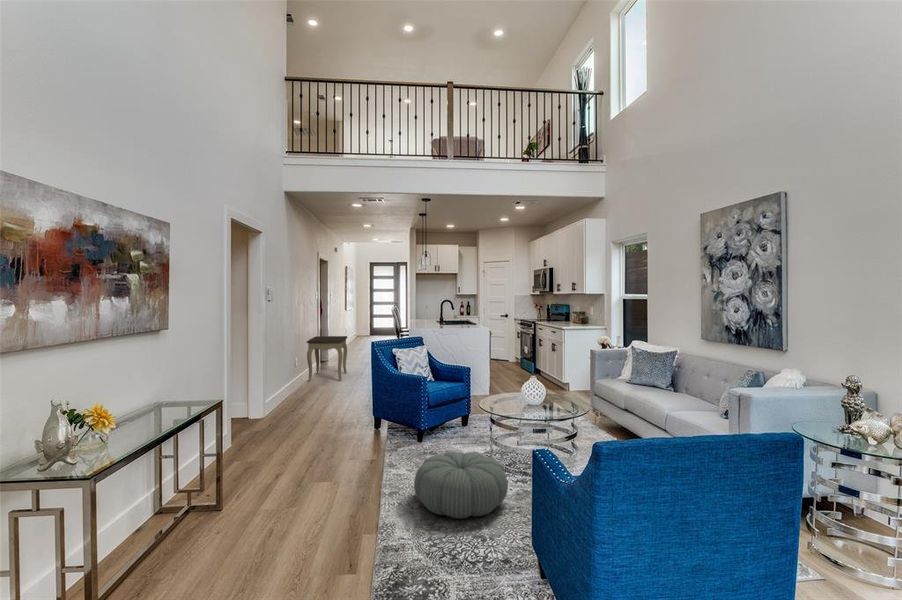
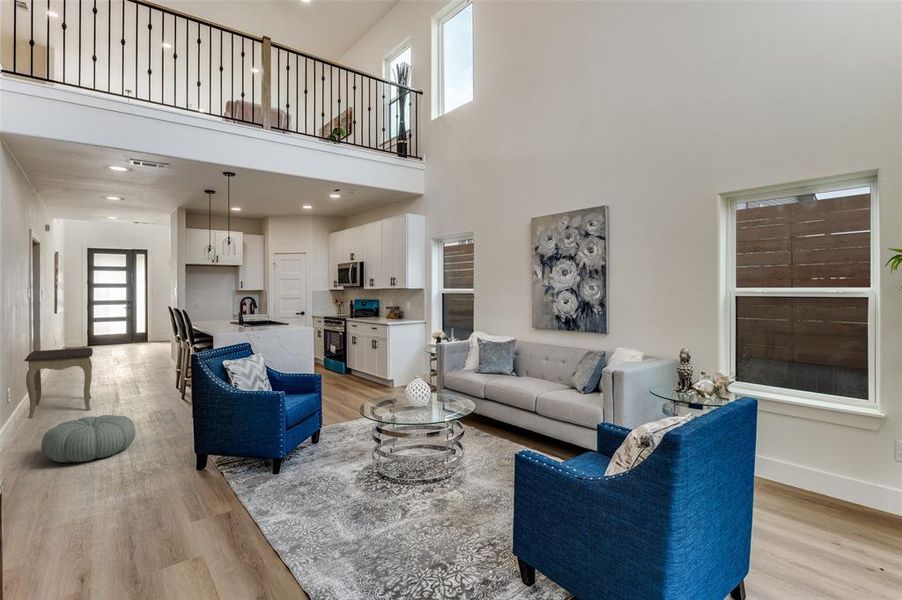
pouf: present [414,452,508,518] -> present [41,415,135,463]

